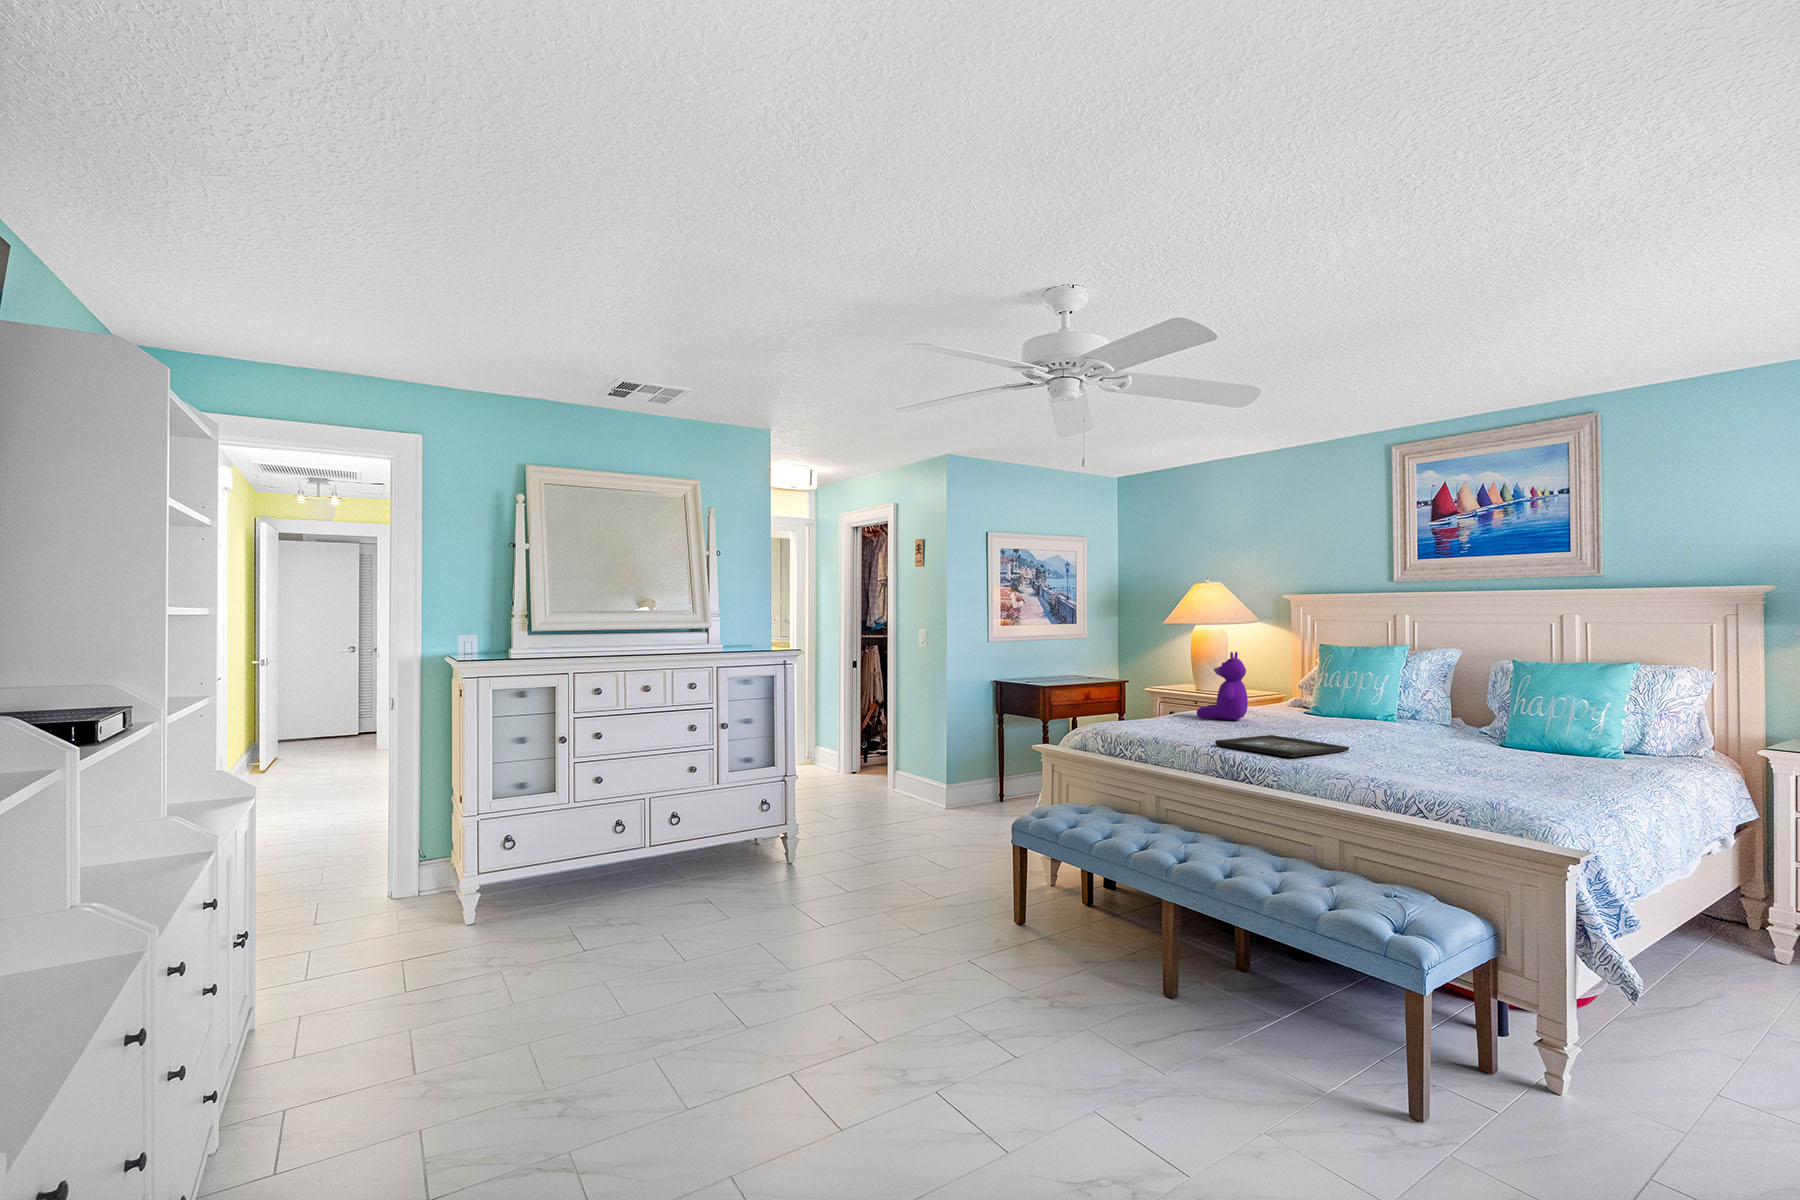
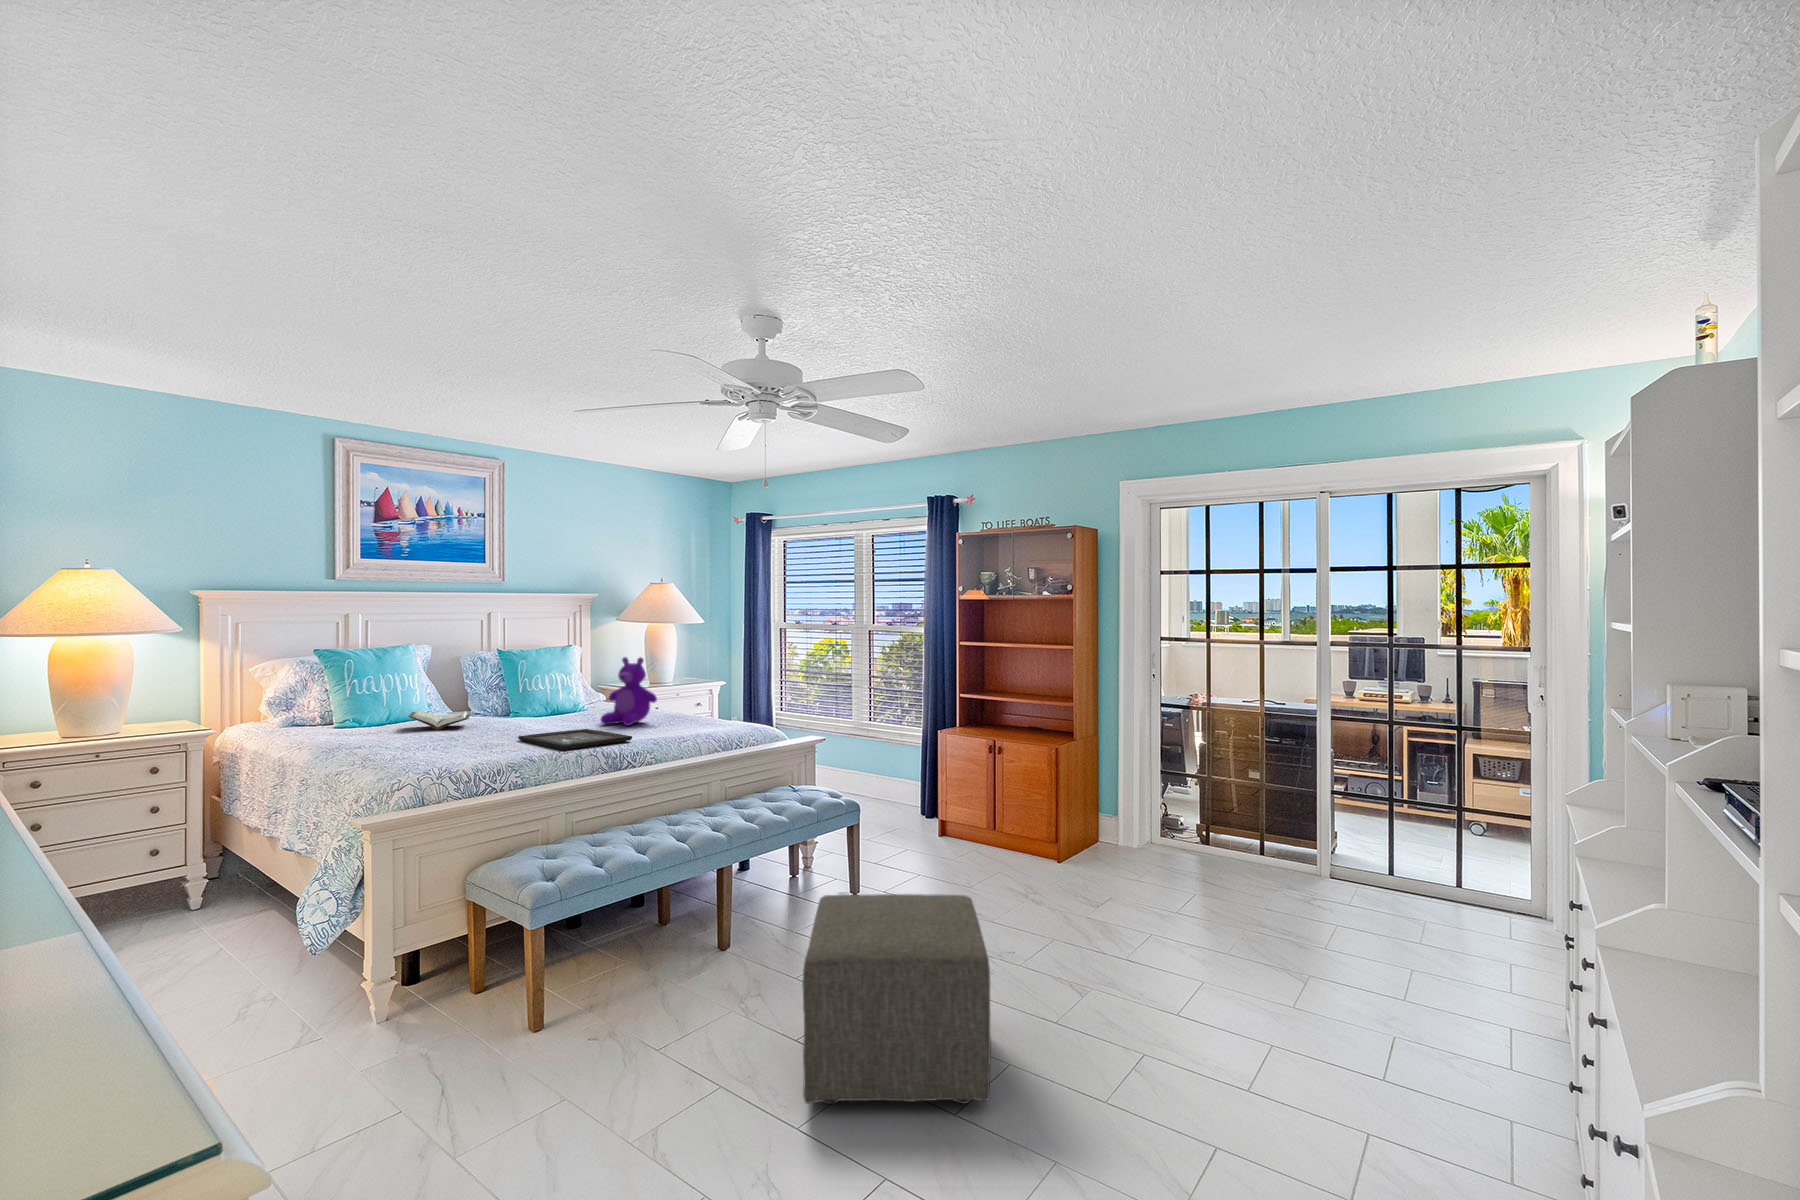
teddy bear: present [1197,652,1248,720] -> present [601,657,657,726]
book: none [1302,708,1368,728] -> present [408,710,471,730]
ottoman: none [722,872,951,1104] -> present [802,894,991,1104]

